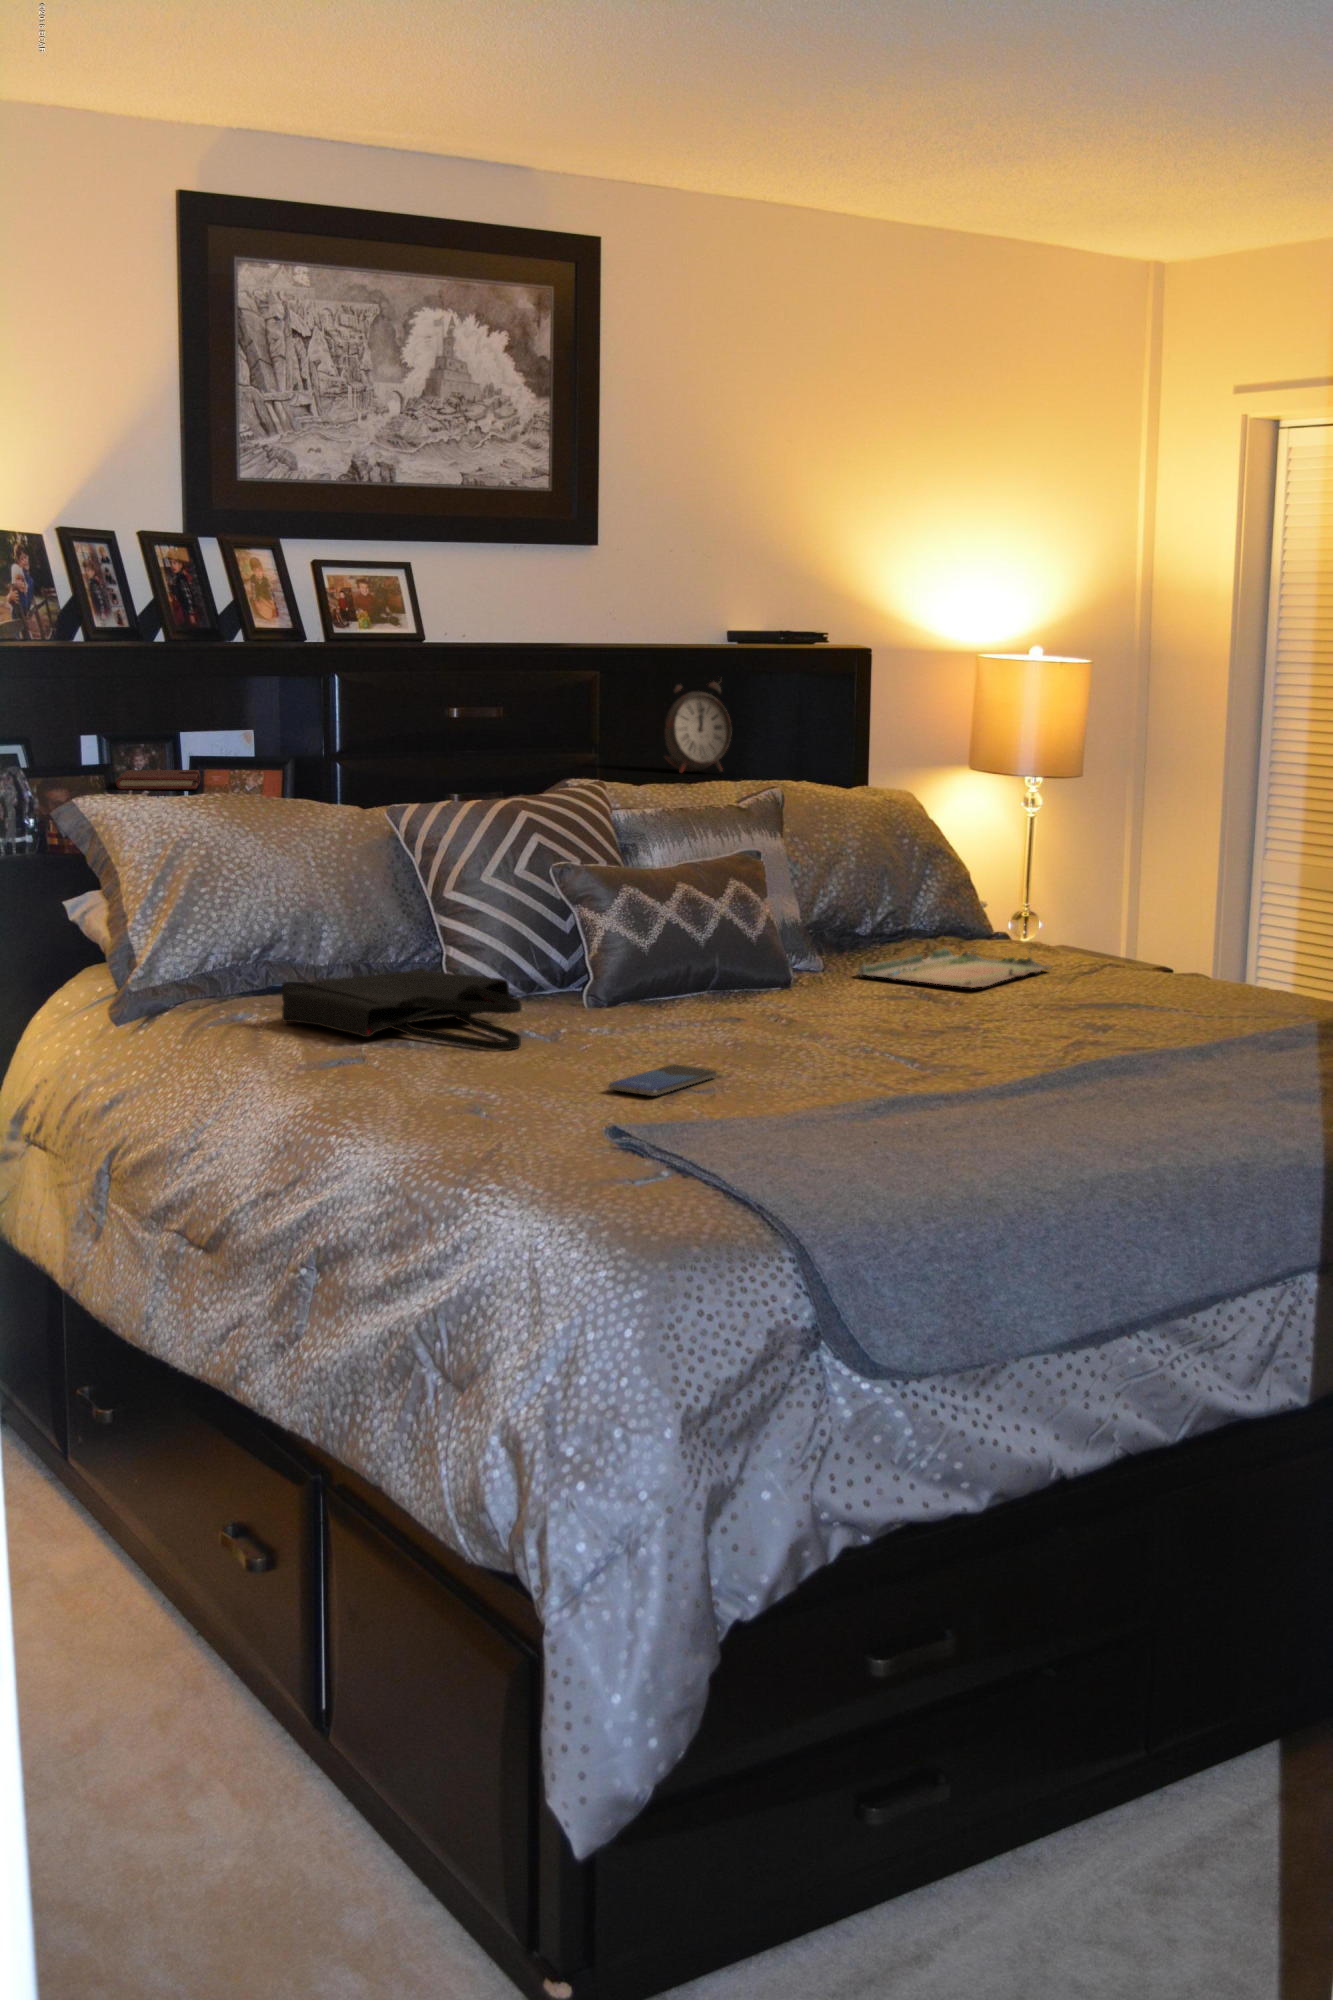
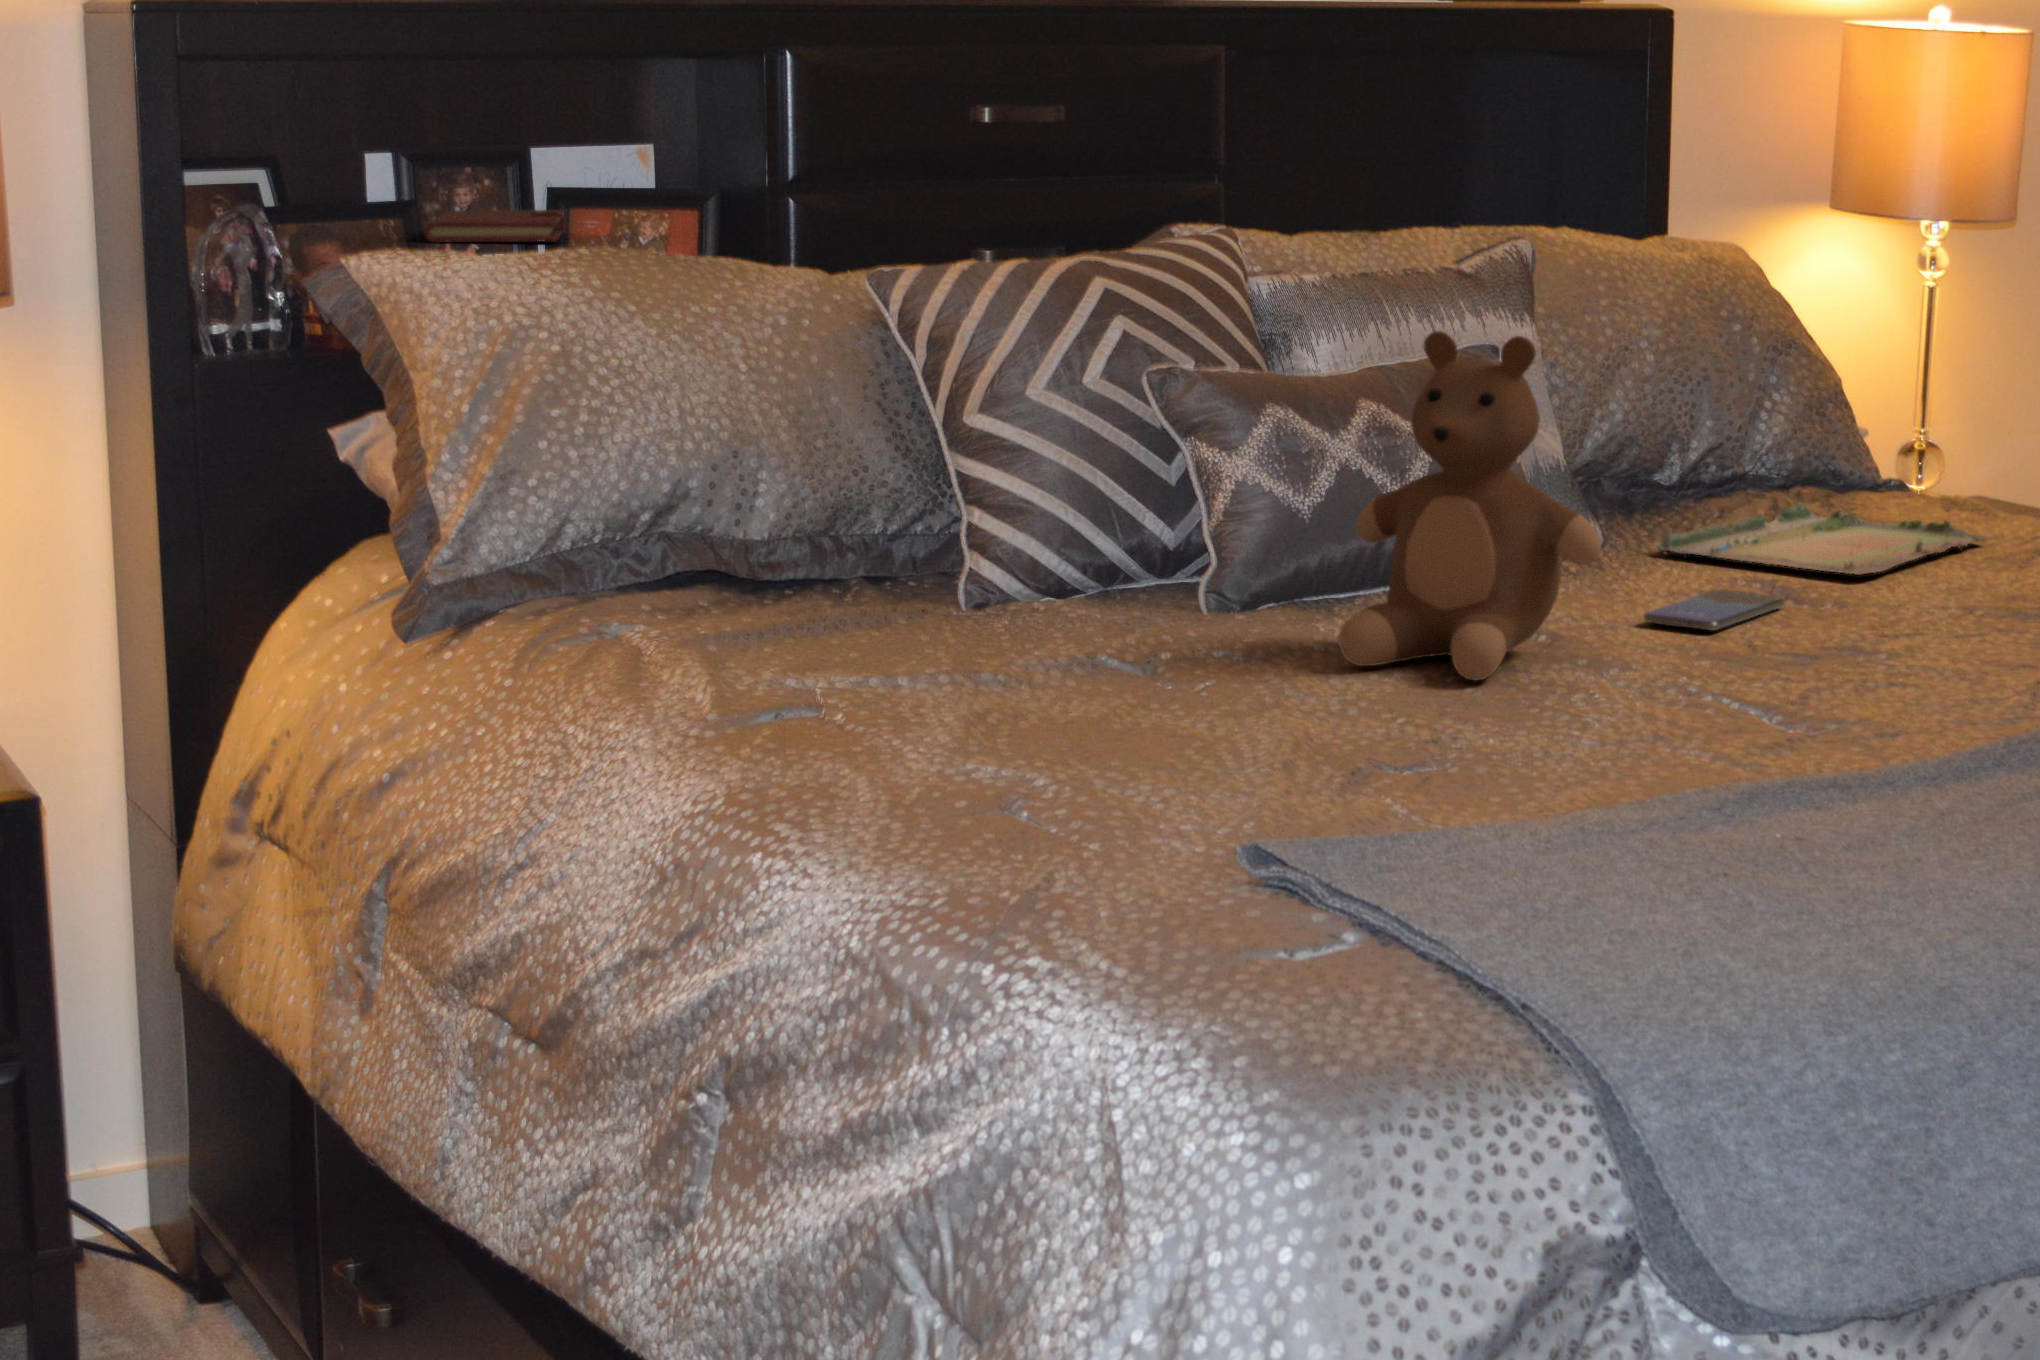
alarm clock: present [664,677,732,773] -> none [1313,49,1439,214]
teddy bear: none [665,843,817,1045] -> present [1338,331,1601,681]
tote bag: present [281,968,522,1050] -> none [683,543,1092,690]
smartphone: present [608,1064,718,1096] -> present [1643,590,1785,630]

